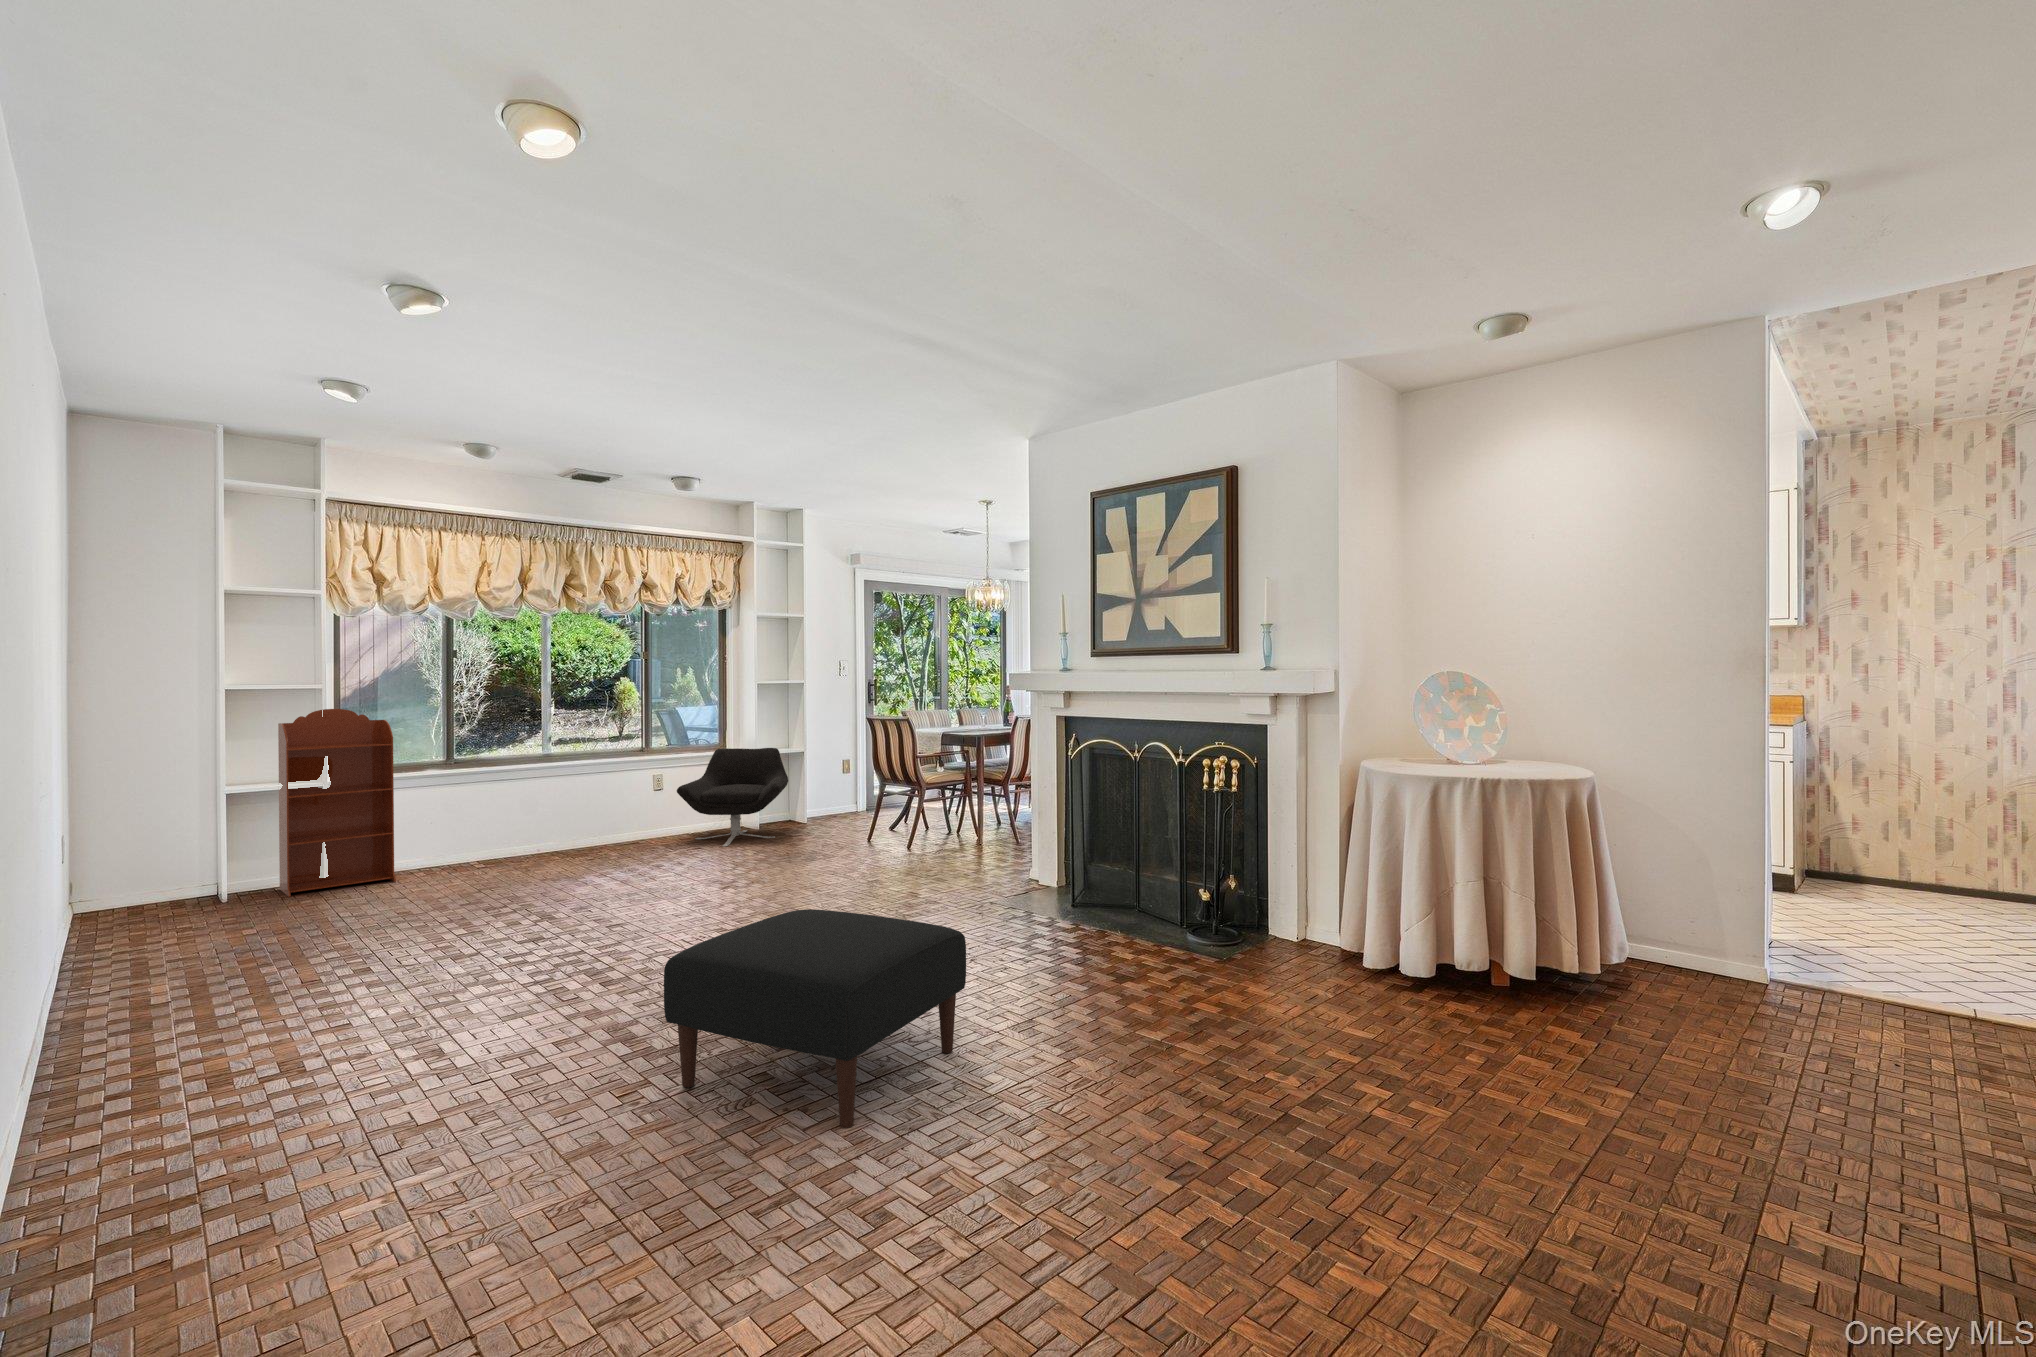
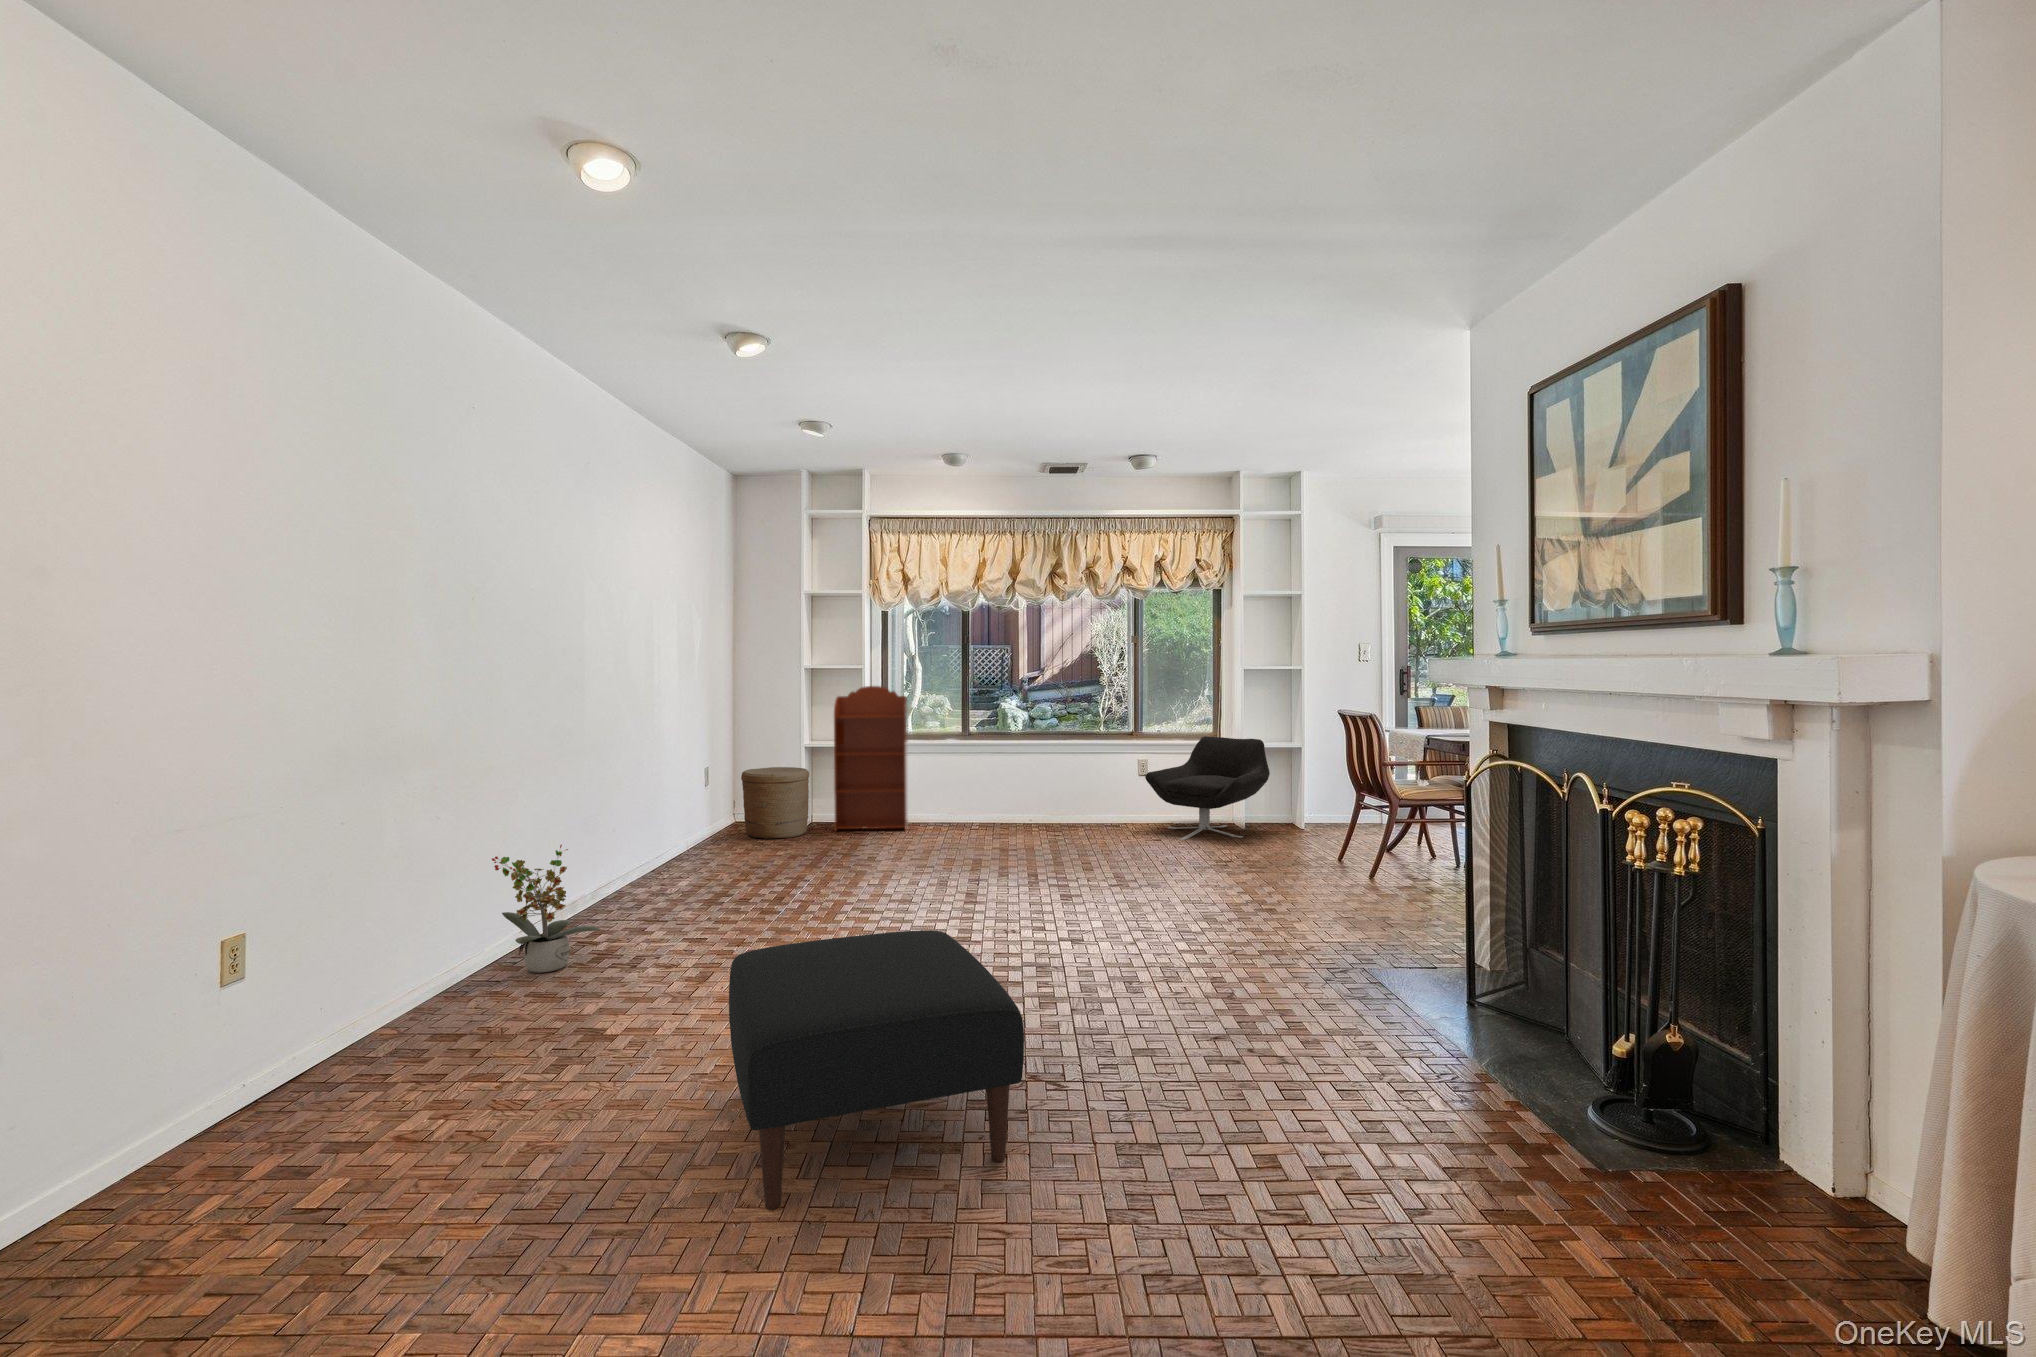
woven basket: none [131,820,249,922] -> present [741,767,809,839]
potted plant: none [46,926,242,1103] -> present [492,845,600,973]

